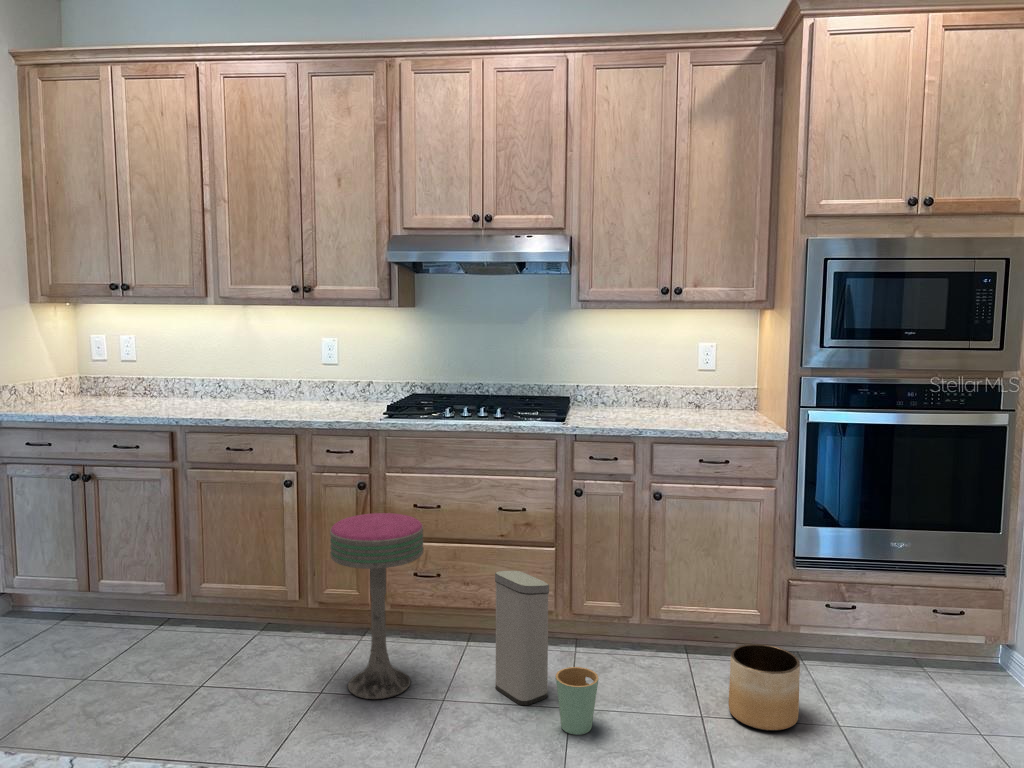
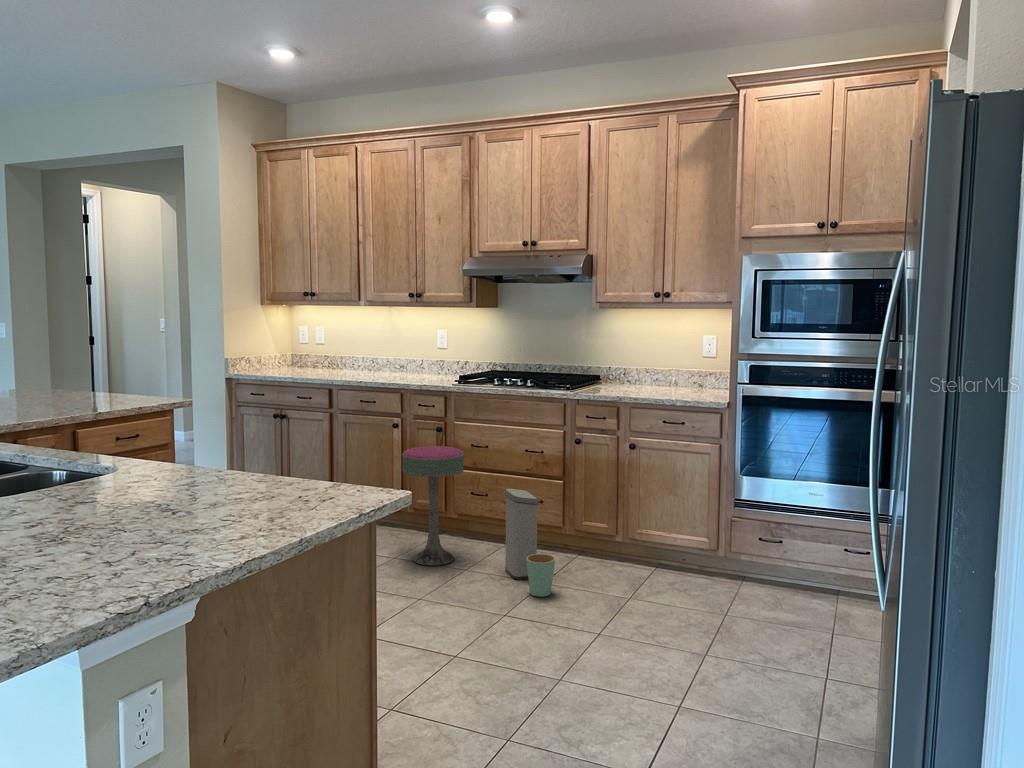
planter: present [729,644,800,731] -> none [652,555,702,613]

